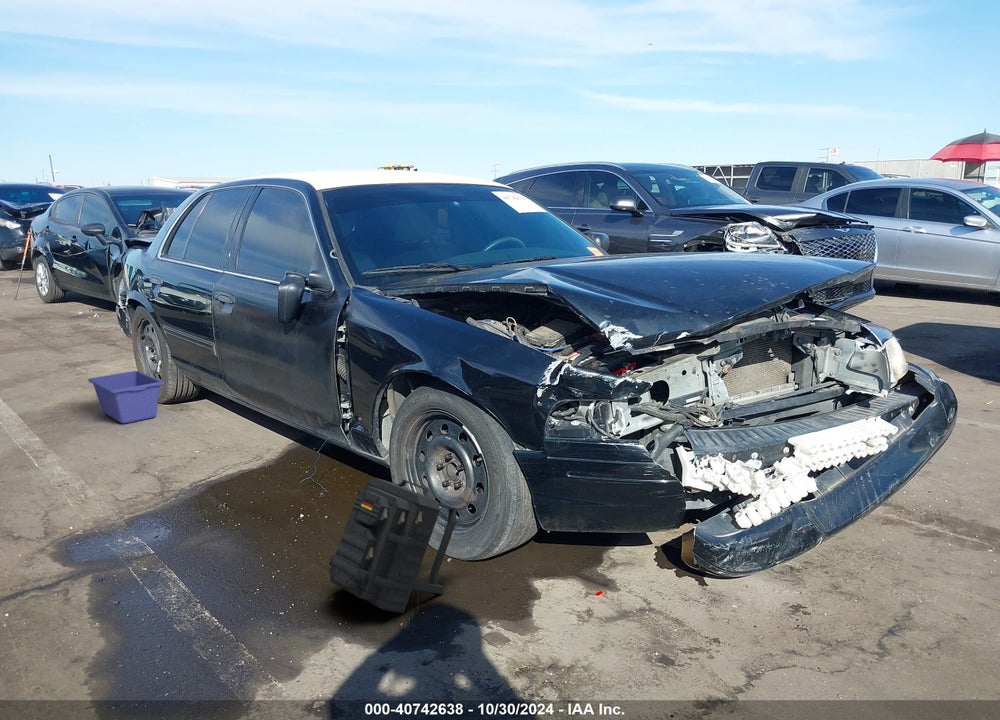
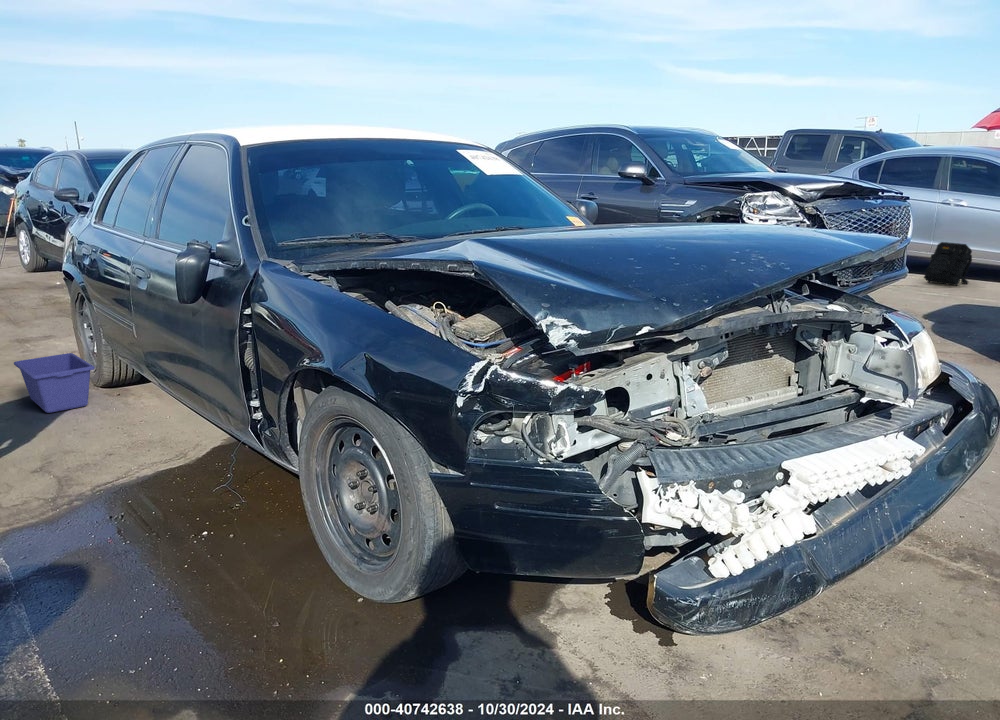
backpack: present [329,478,456,613] -> present [924,242,972,286]

